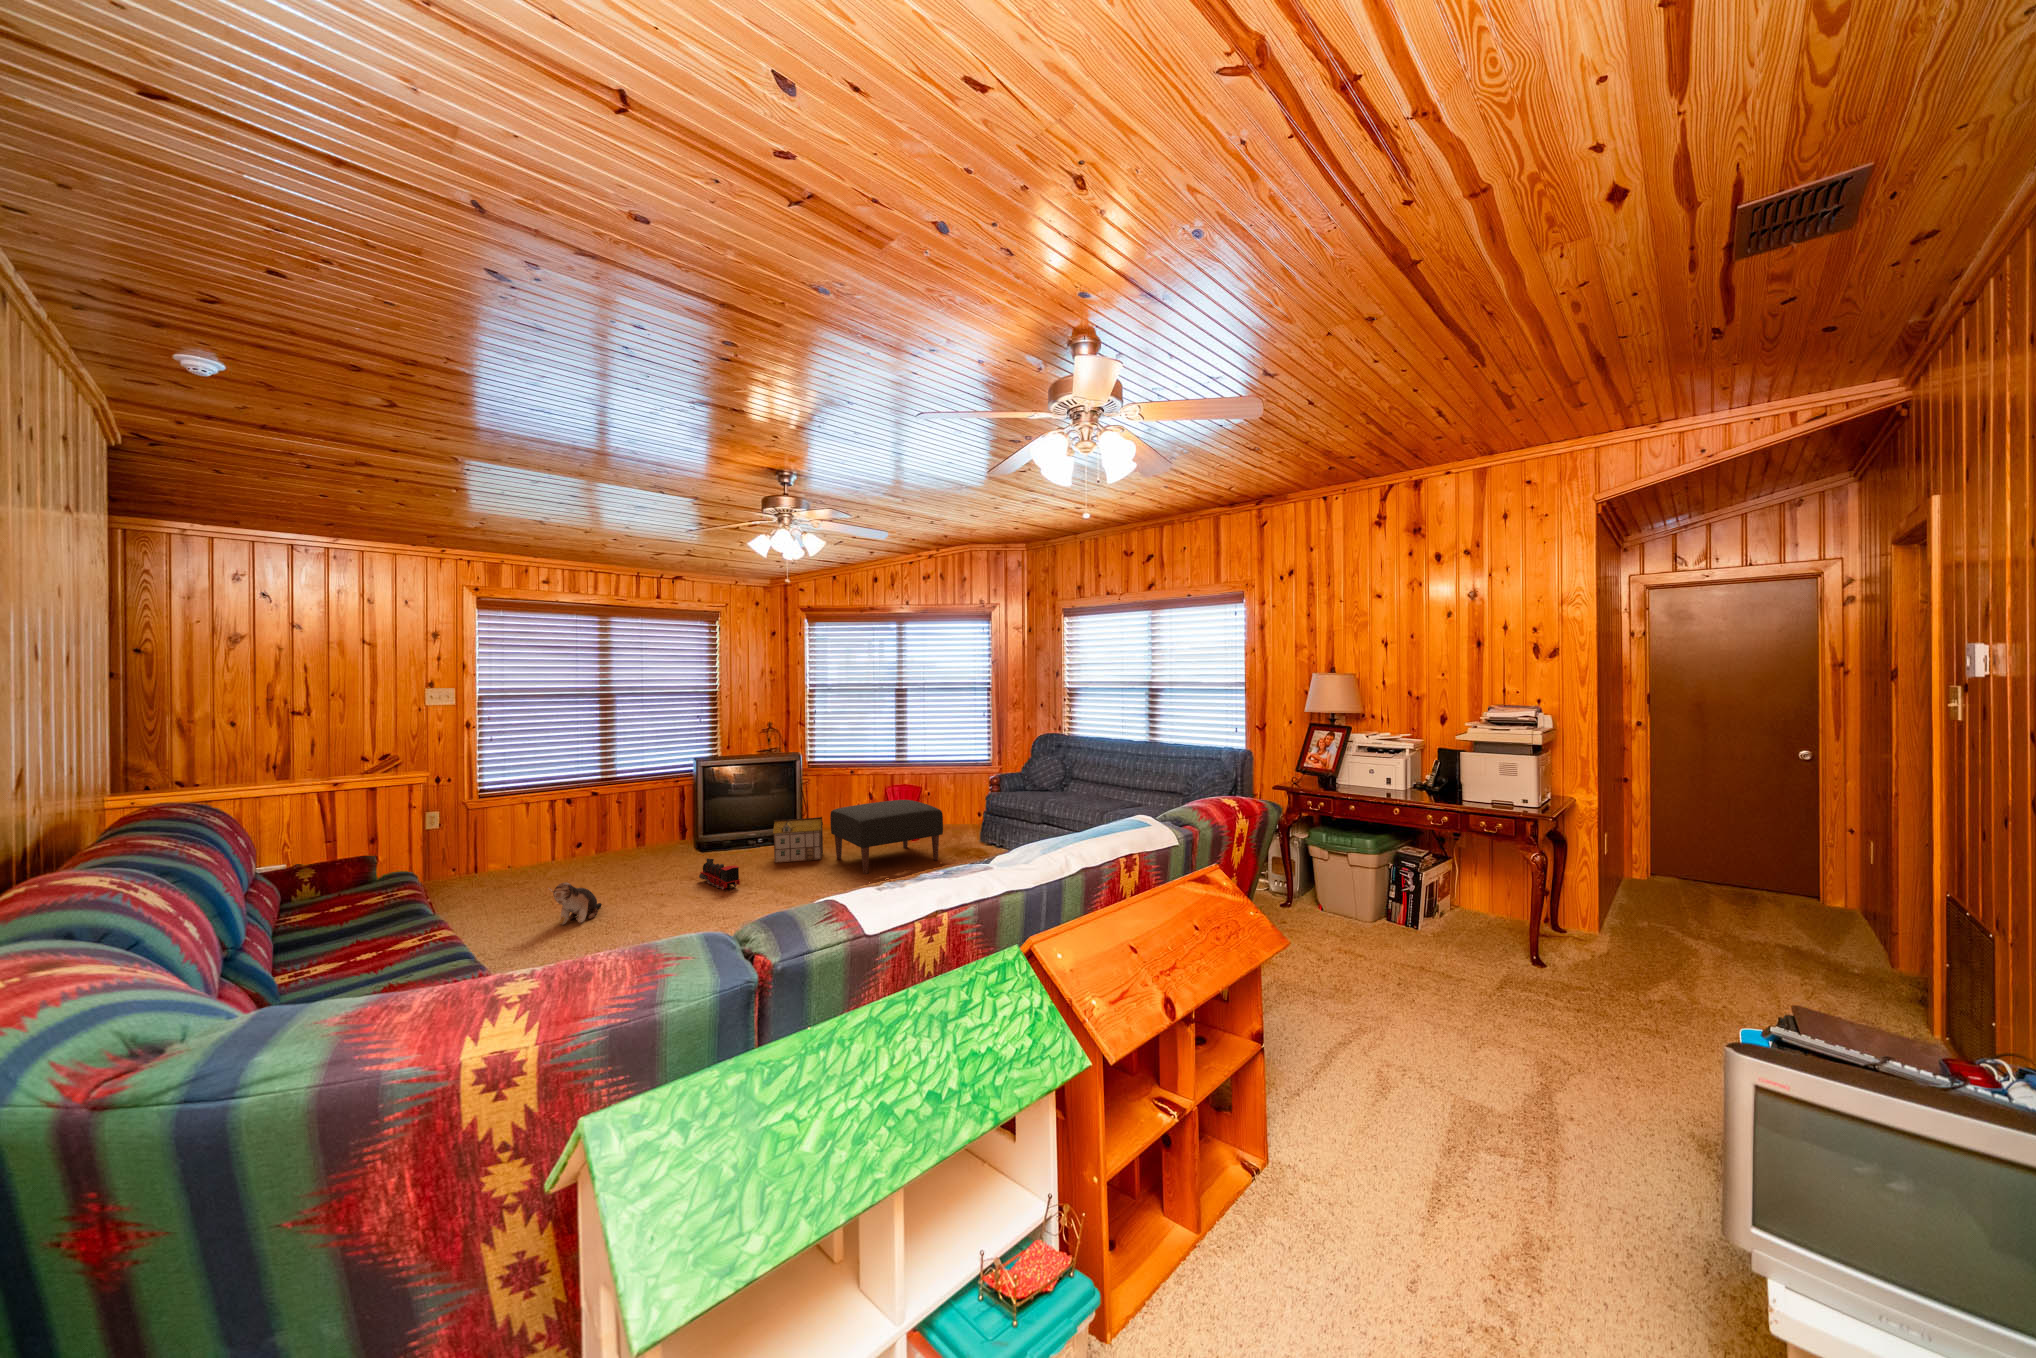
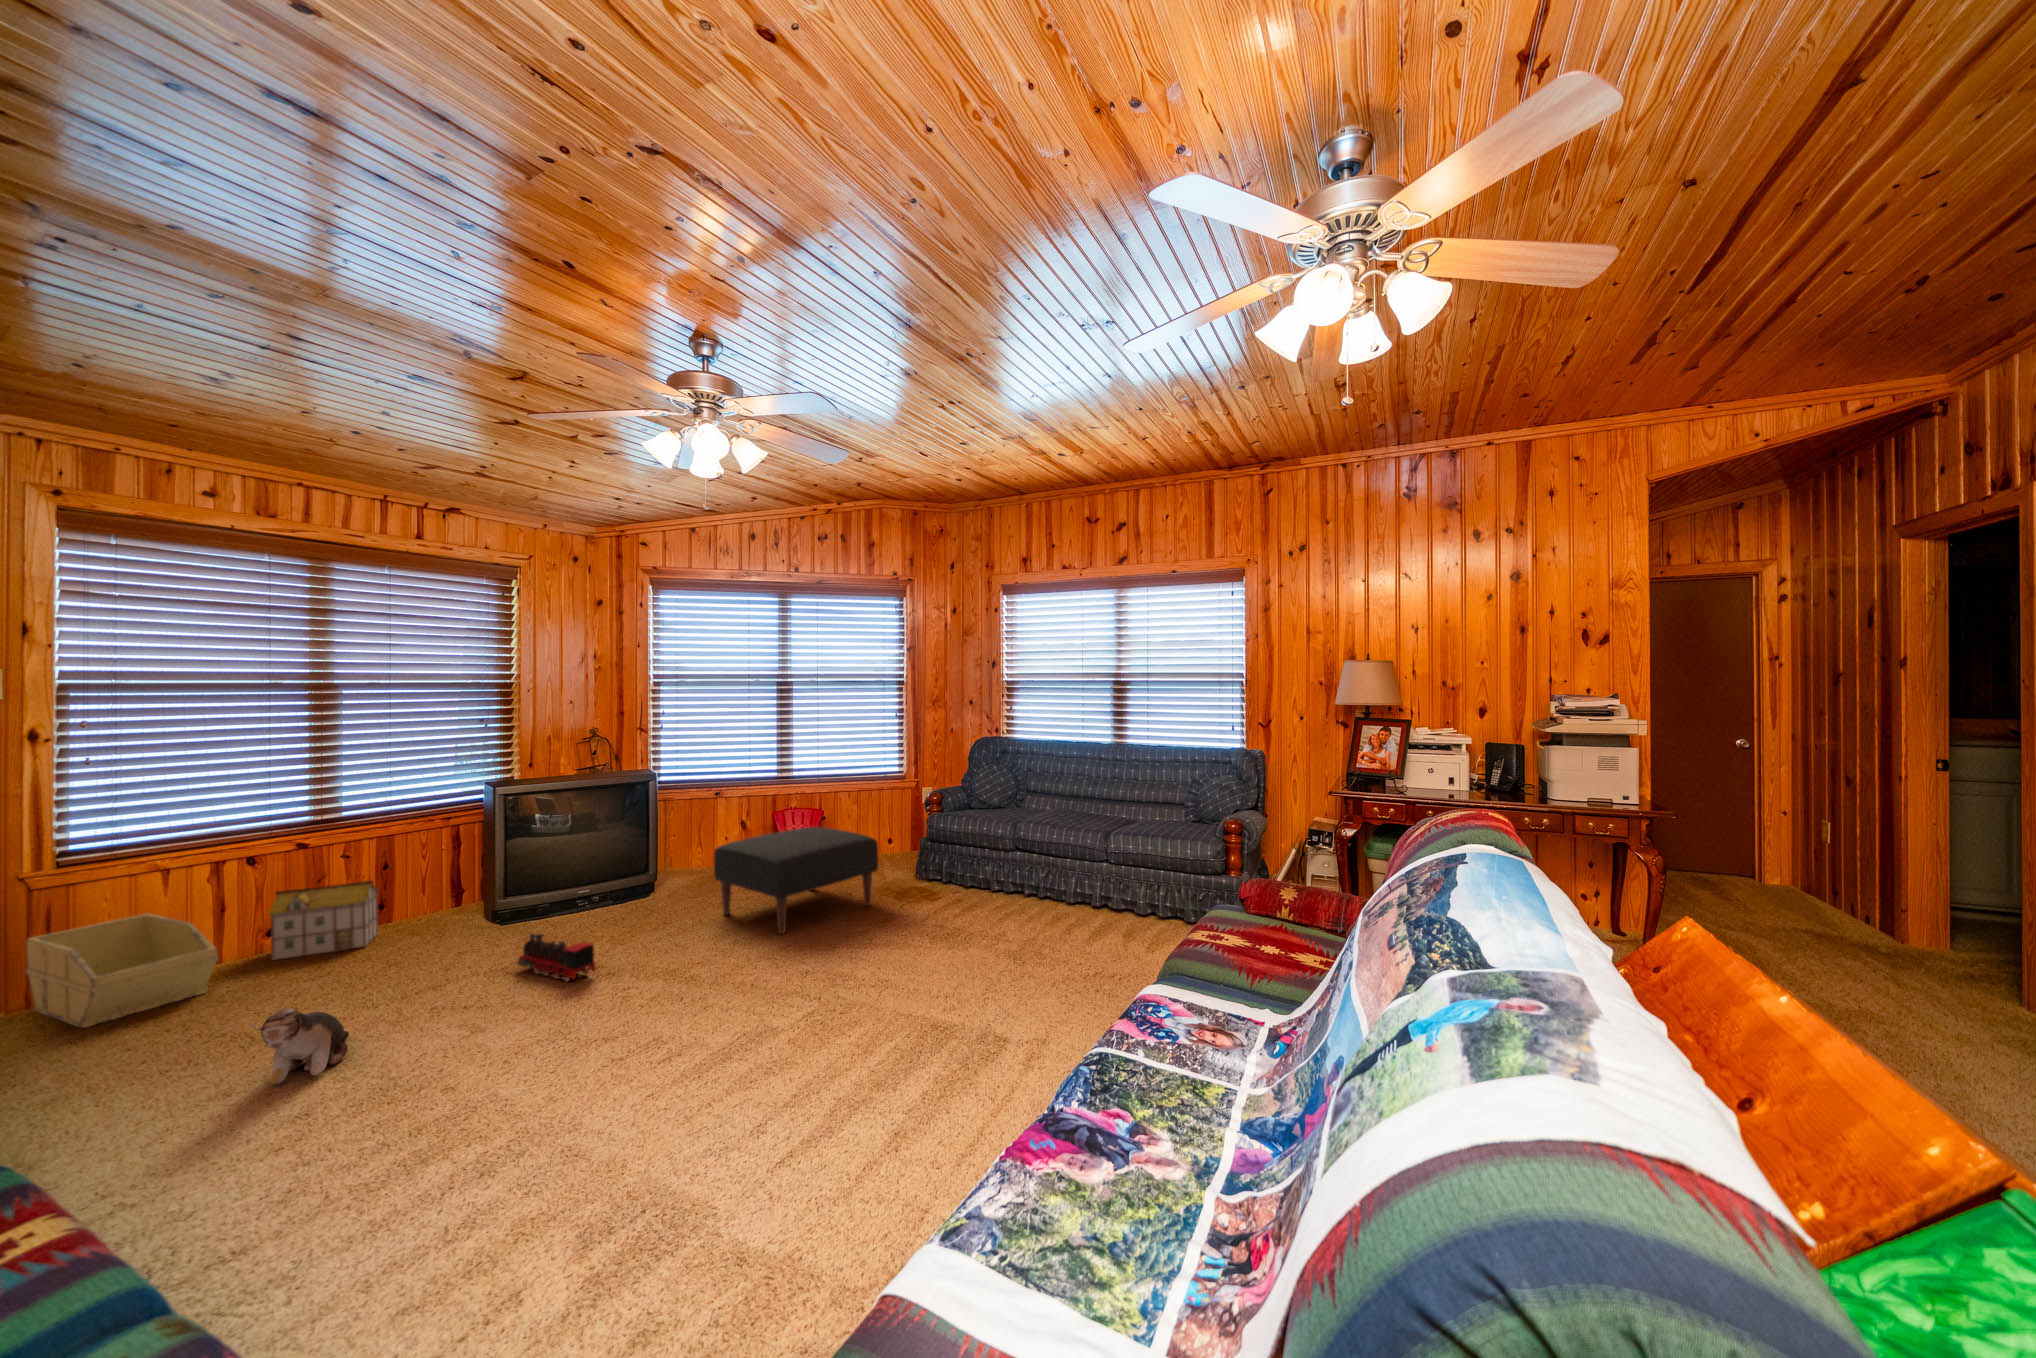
toy house: present [773,817,823,863] -> present [269,881,378,960]
storage bin: none [465,831,549,890] -> present [25,914,219,1028]

